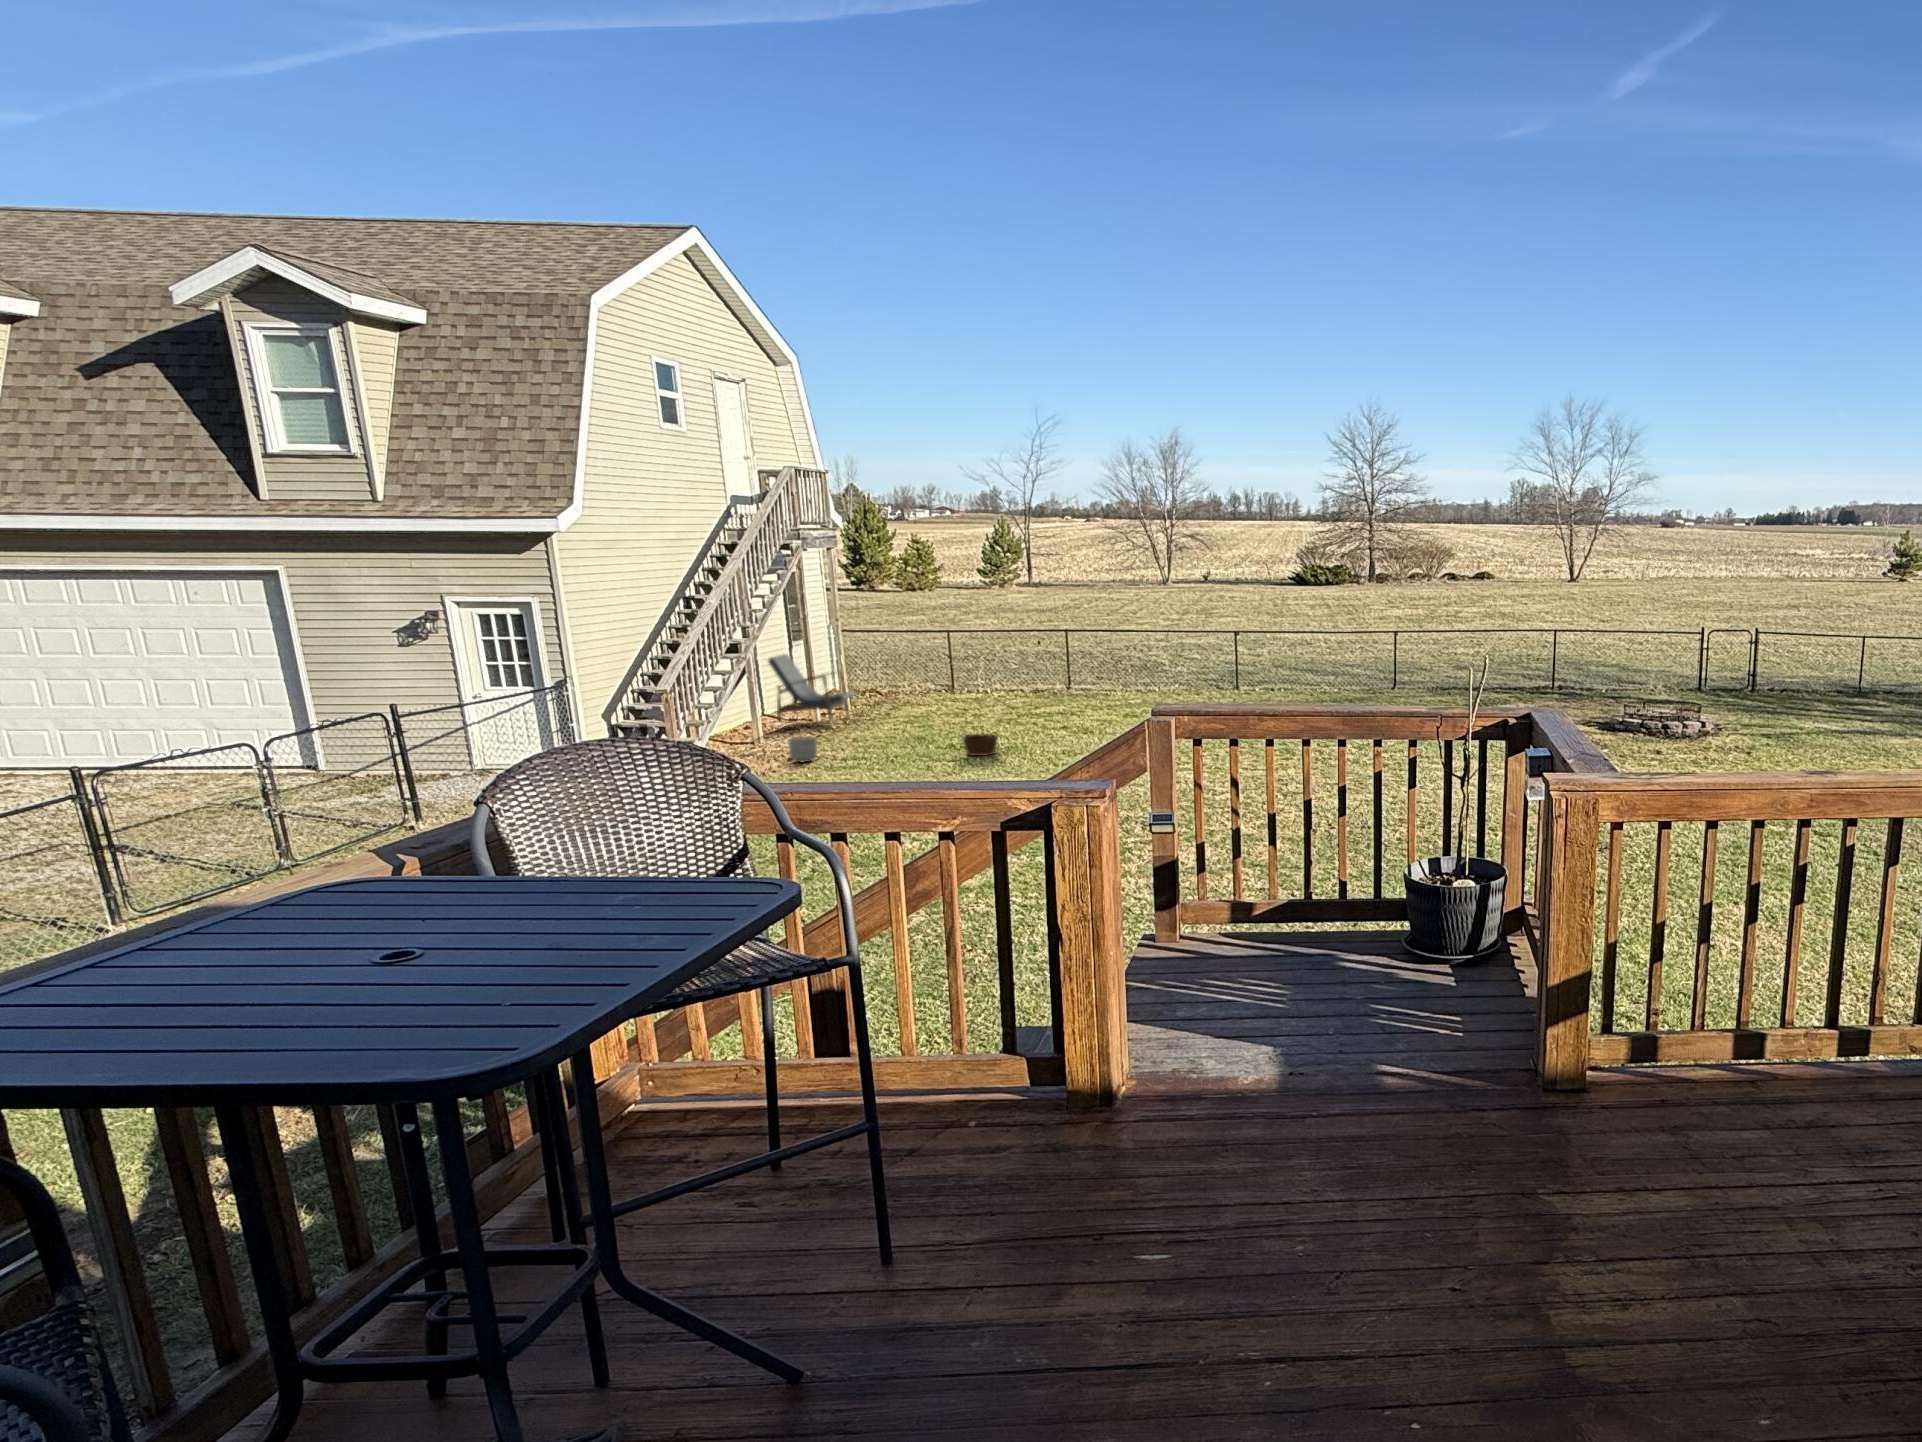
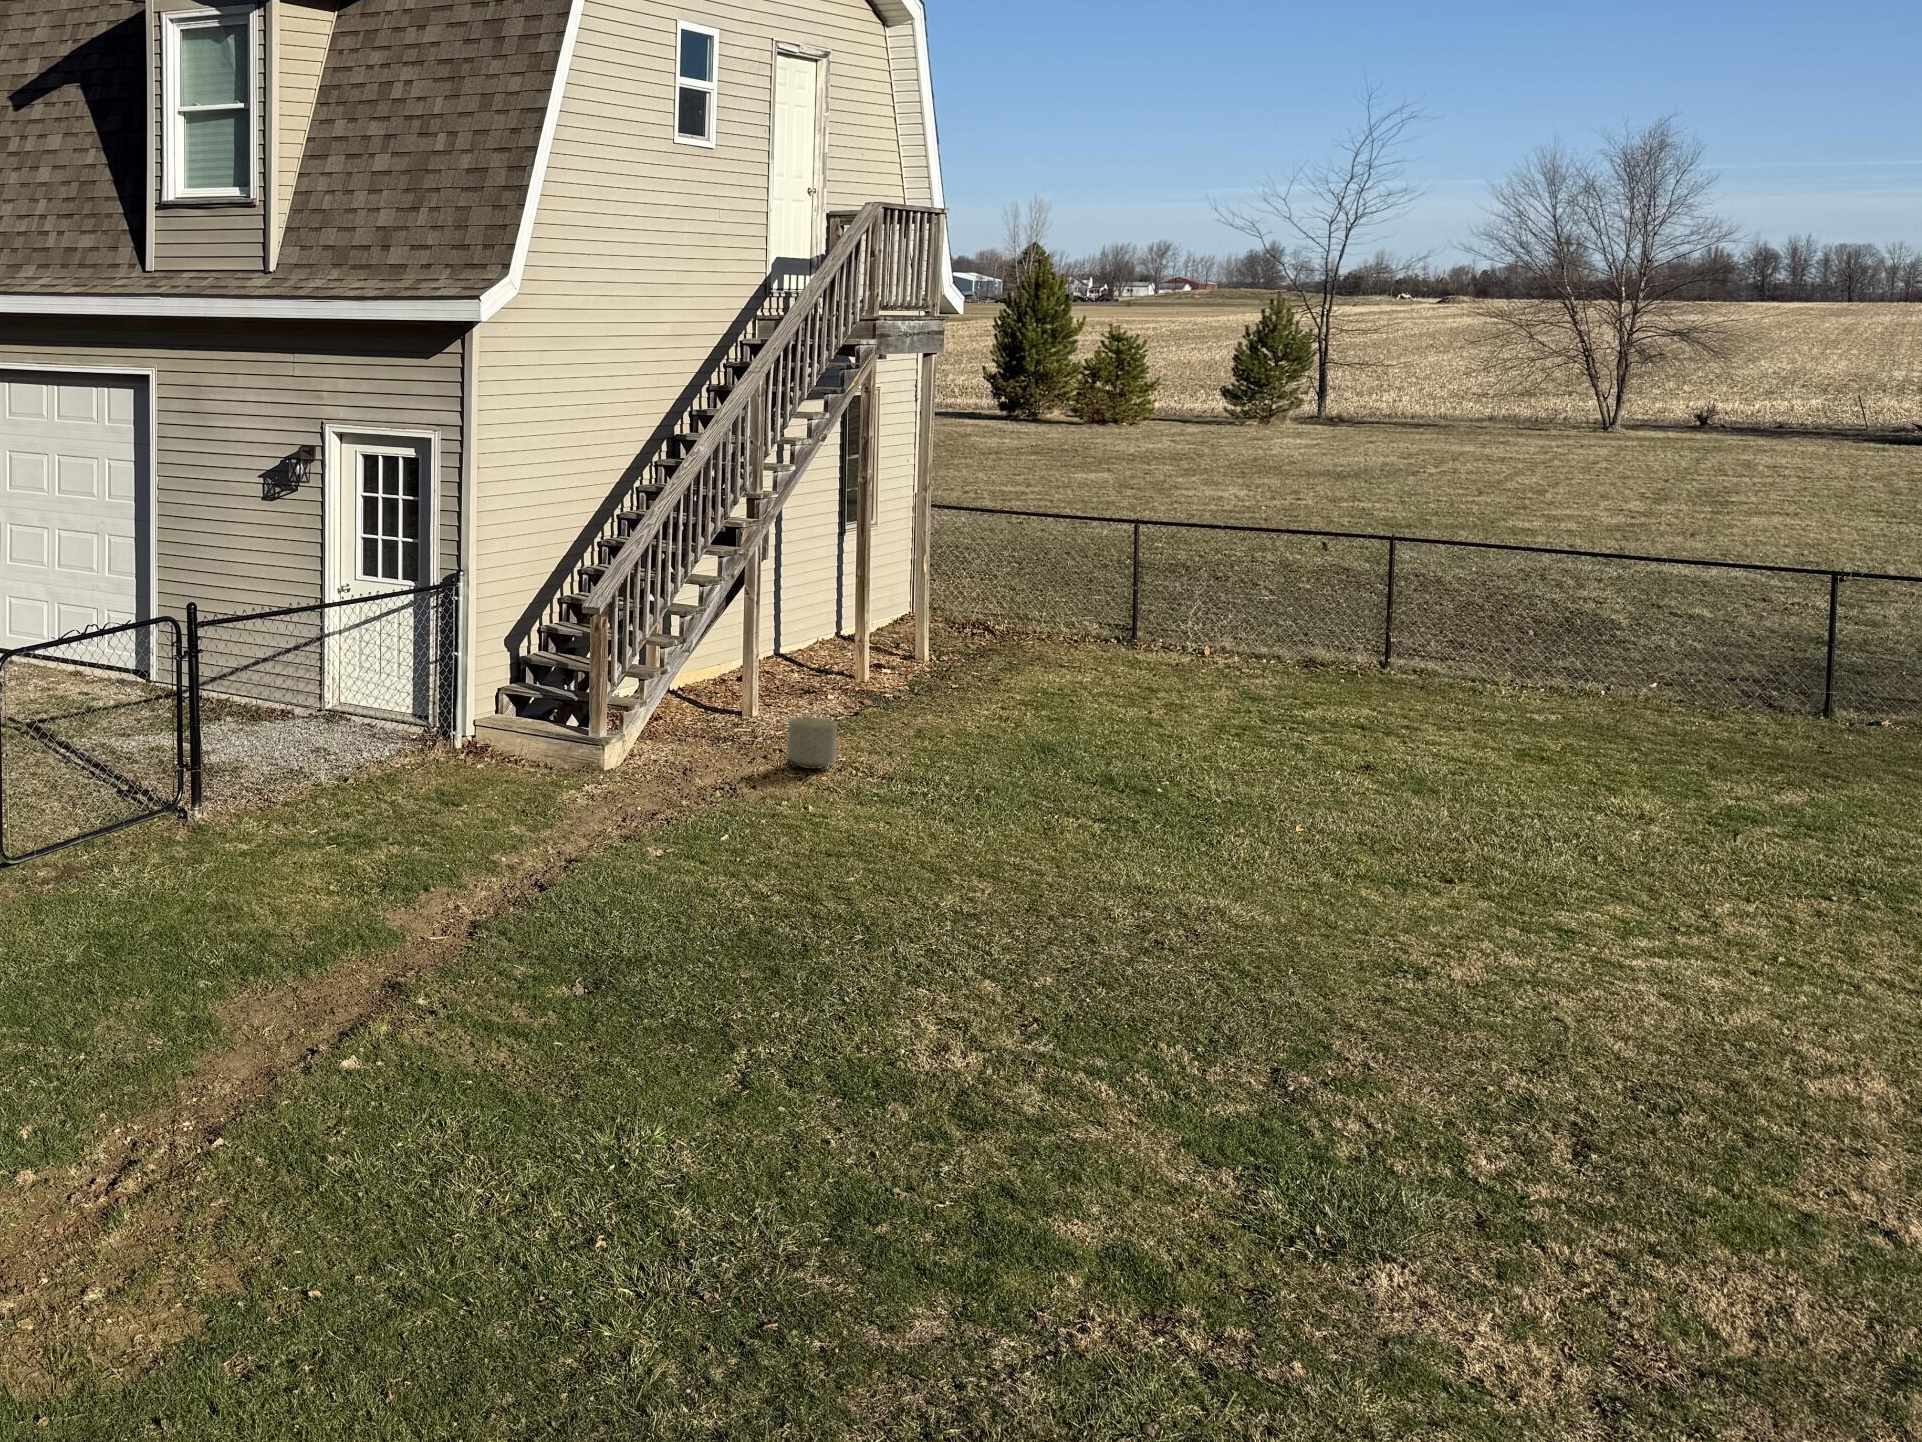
lounge chair: present [768,655,856,726] -> none [794,545,939,693]
basket: present [963,734,998,756] -> none [1113,760,1191,813]

